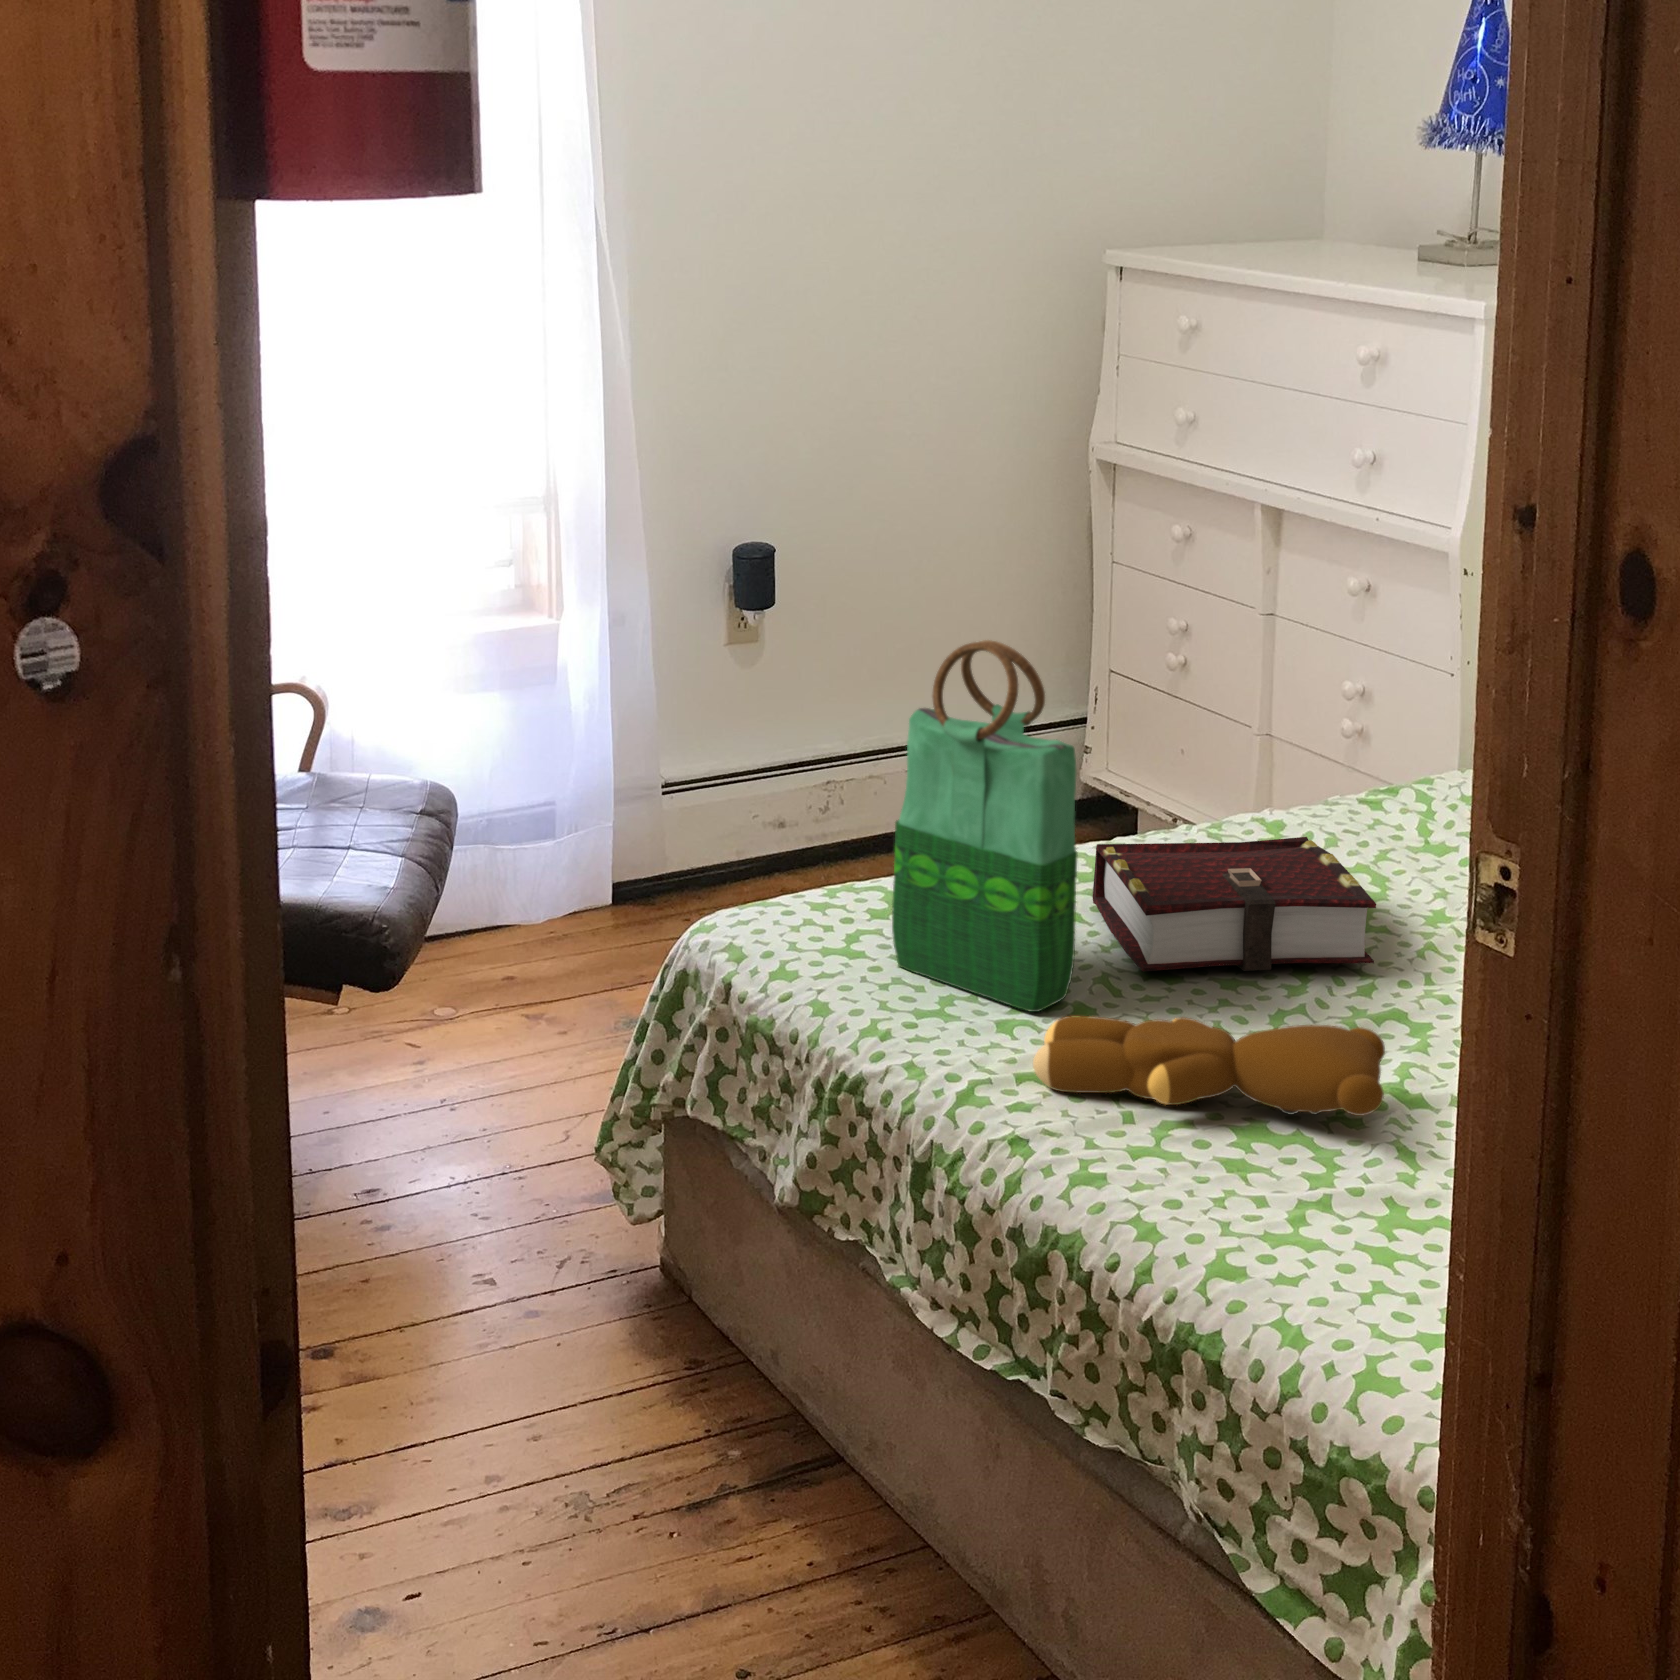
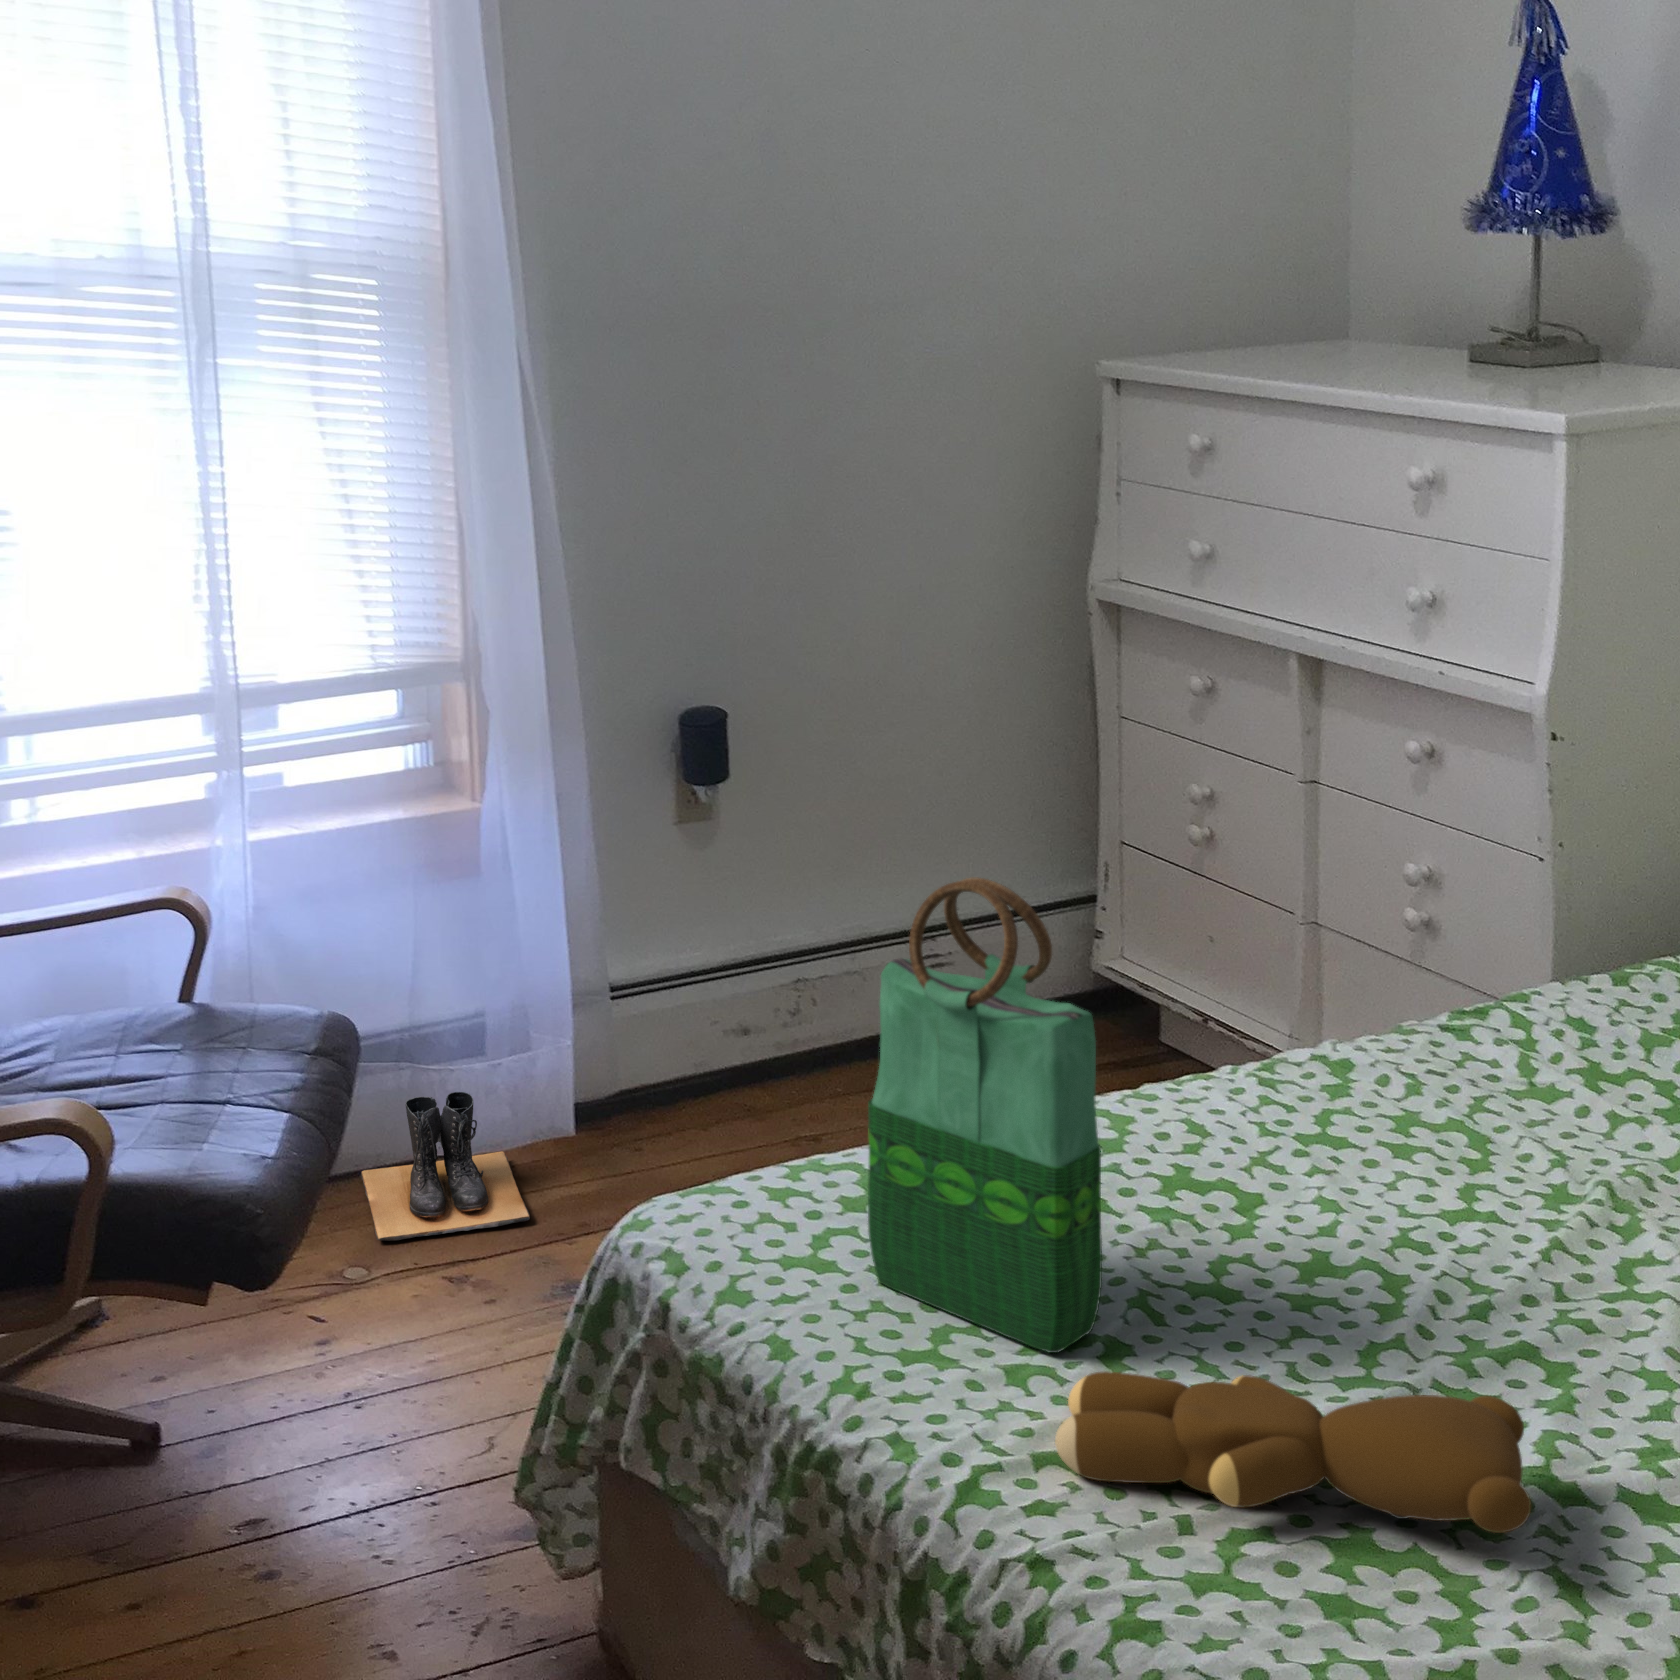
book: present [1092,837,1376,971] -> none [1119,1097,1489,1291]
boots: none [449,866,598,987] -> present [361,1092,530,1241]

